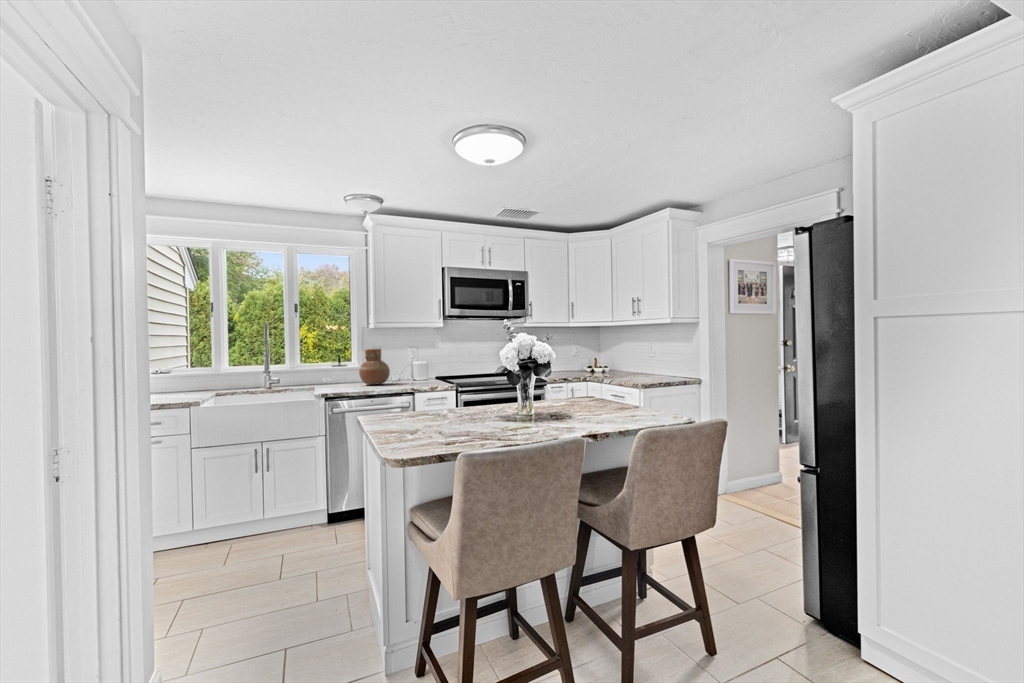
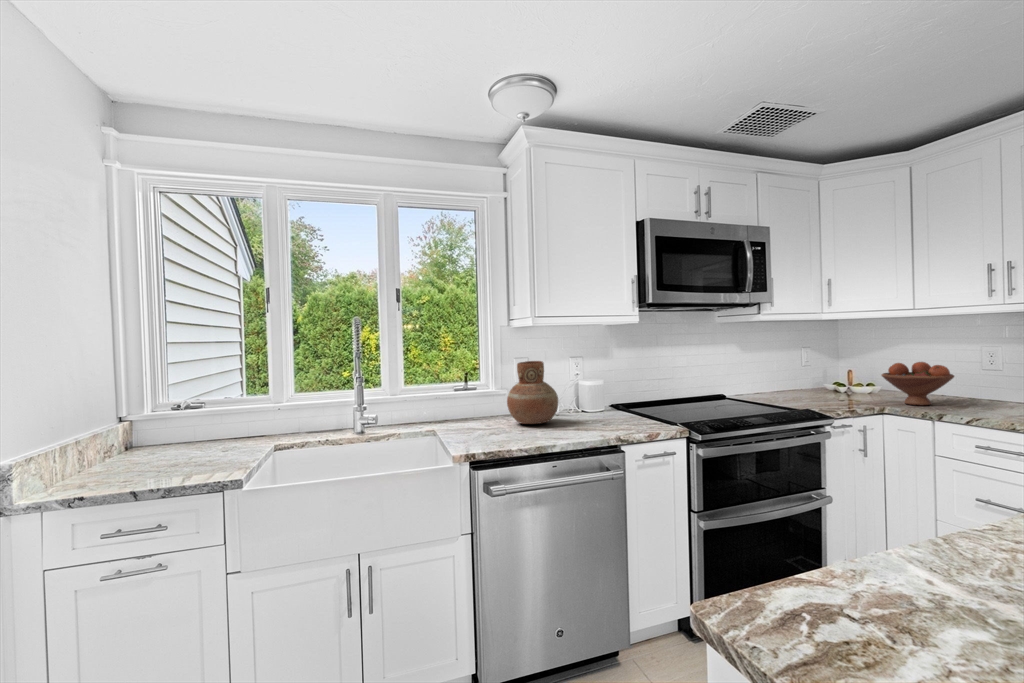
fruit bowl: none [591,351,624,376] -> present [882,362,954,405]

